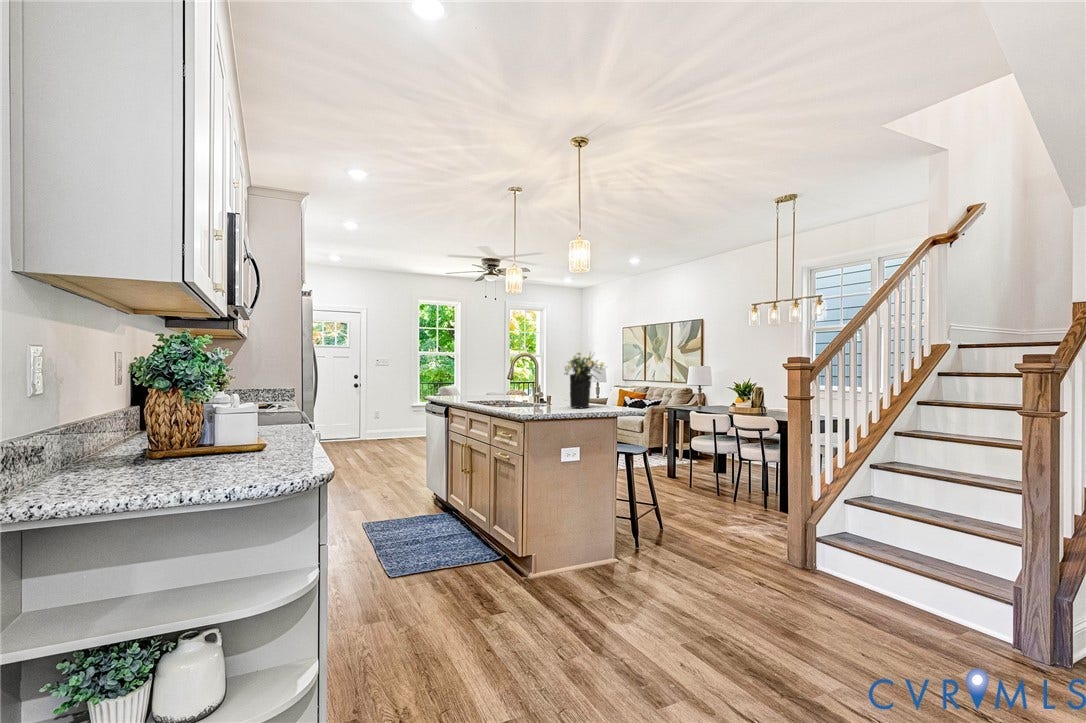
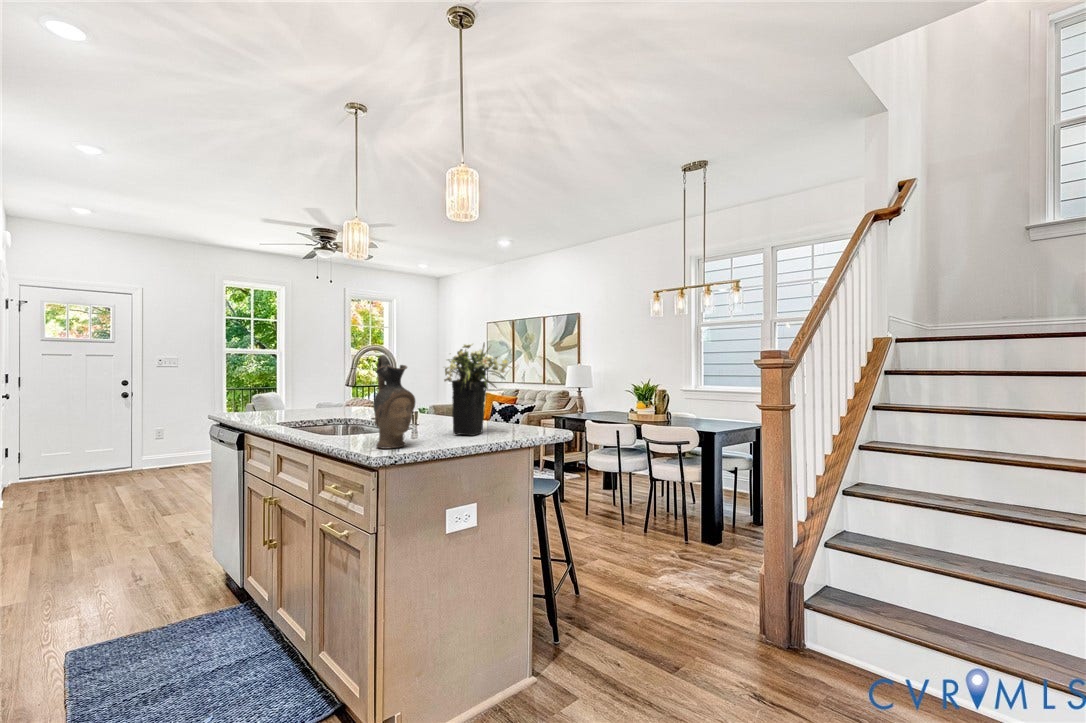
ceramic pitcher: none [524,359,547,411] -> present [374,355,415,449]

